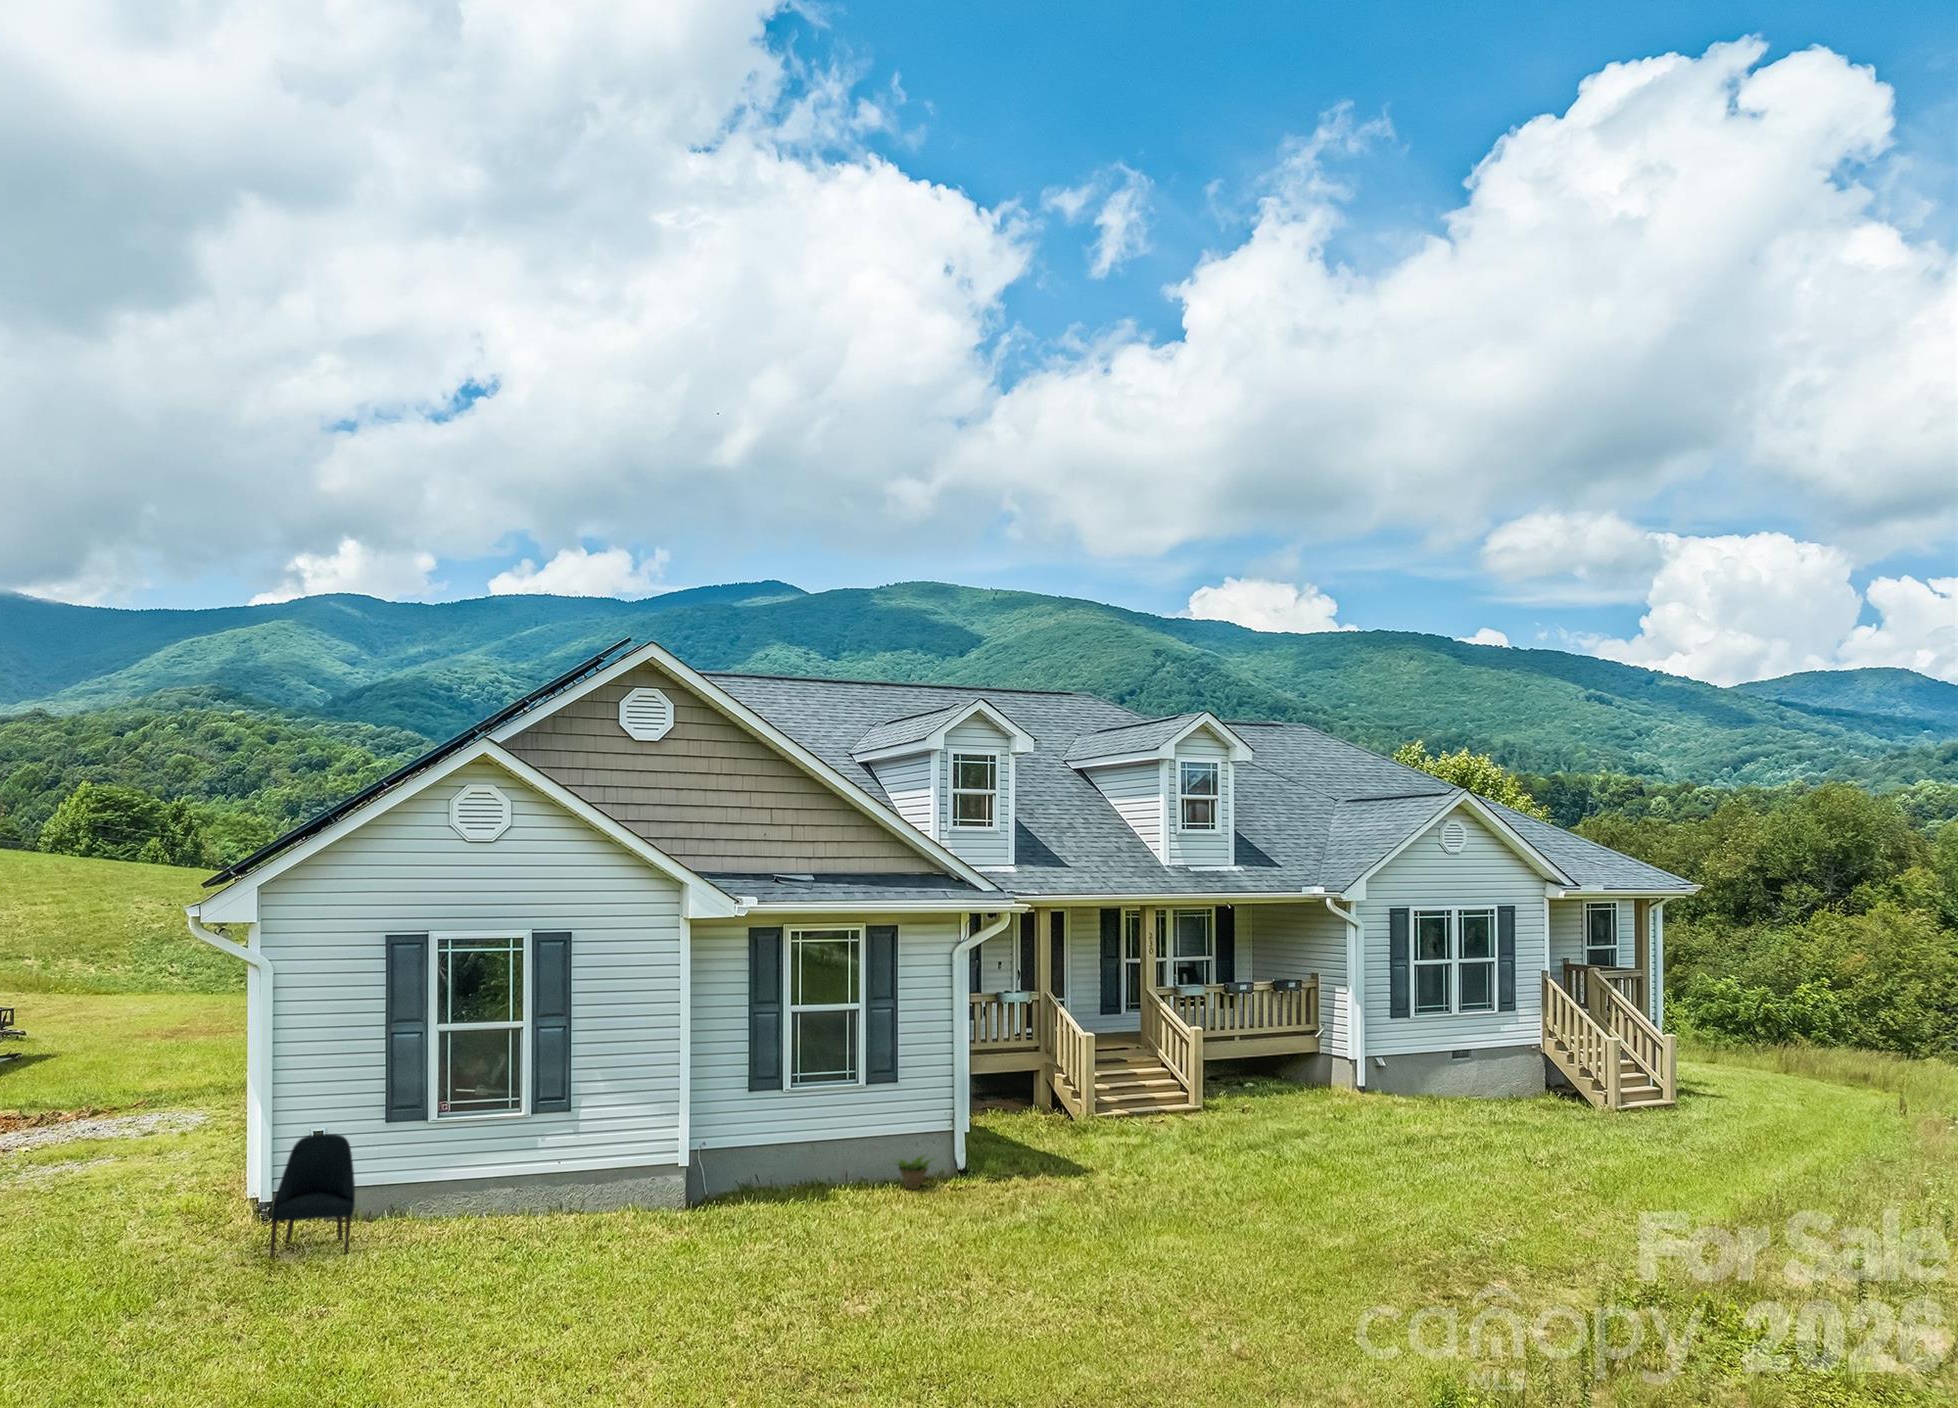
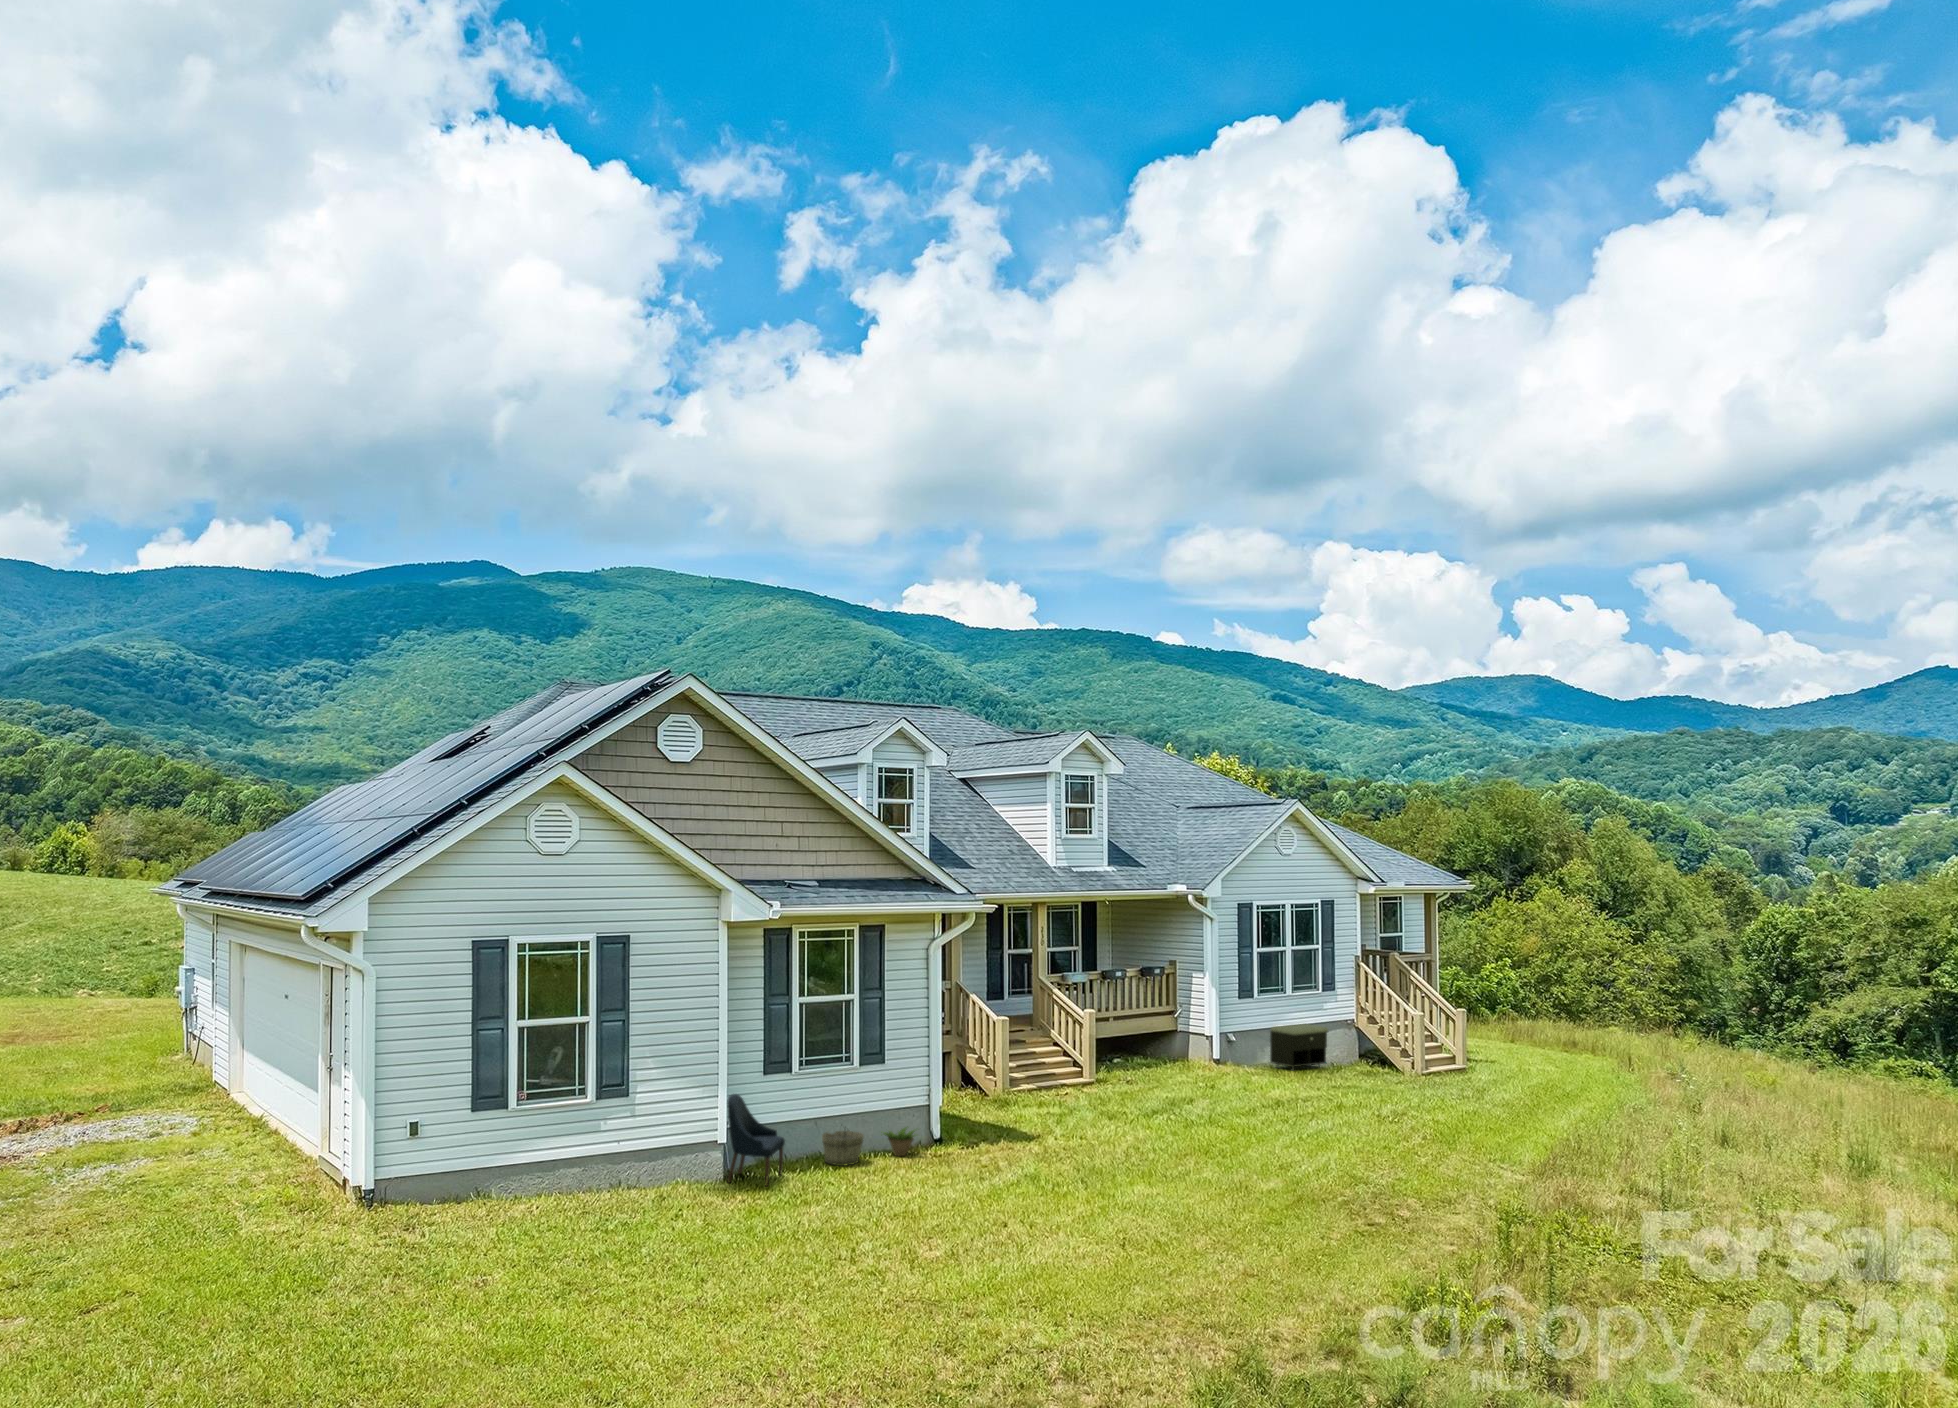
storage bench: none [1429,1048,1500,1102] -> present [1270,1024,1328,1070]
chair: present [270,1134,355,1259] -> present [727,1094,785,1187]
wooden bucket: none [817,1150,865,1198] -> present [822,1130,864,1166]

